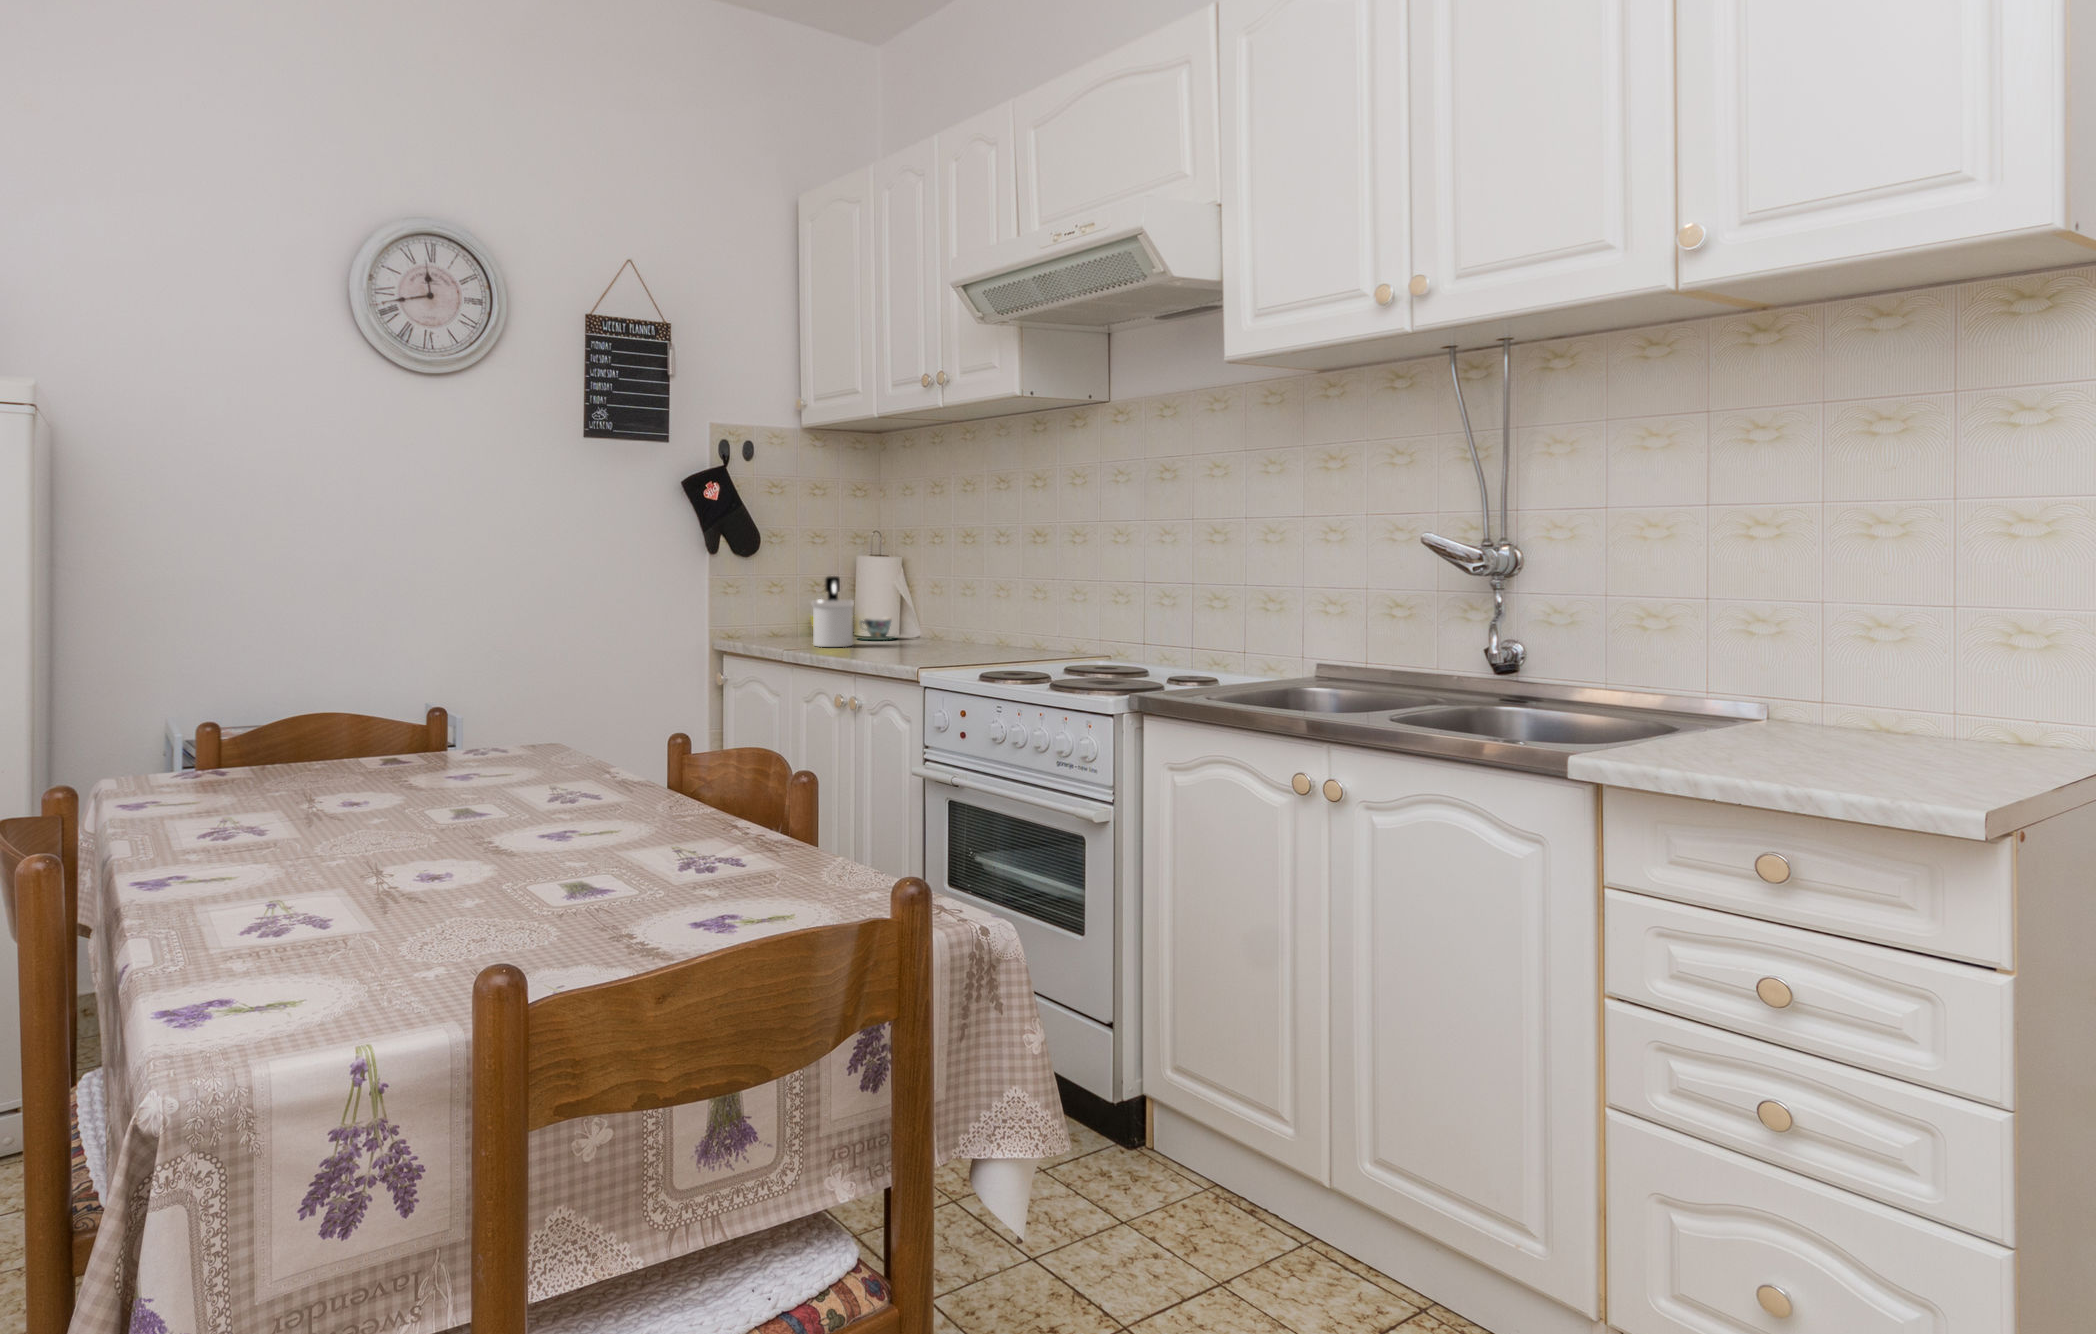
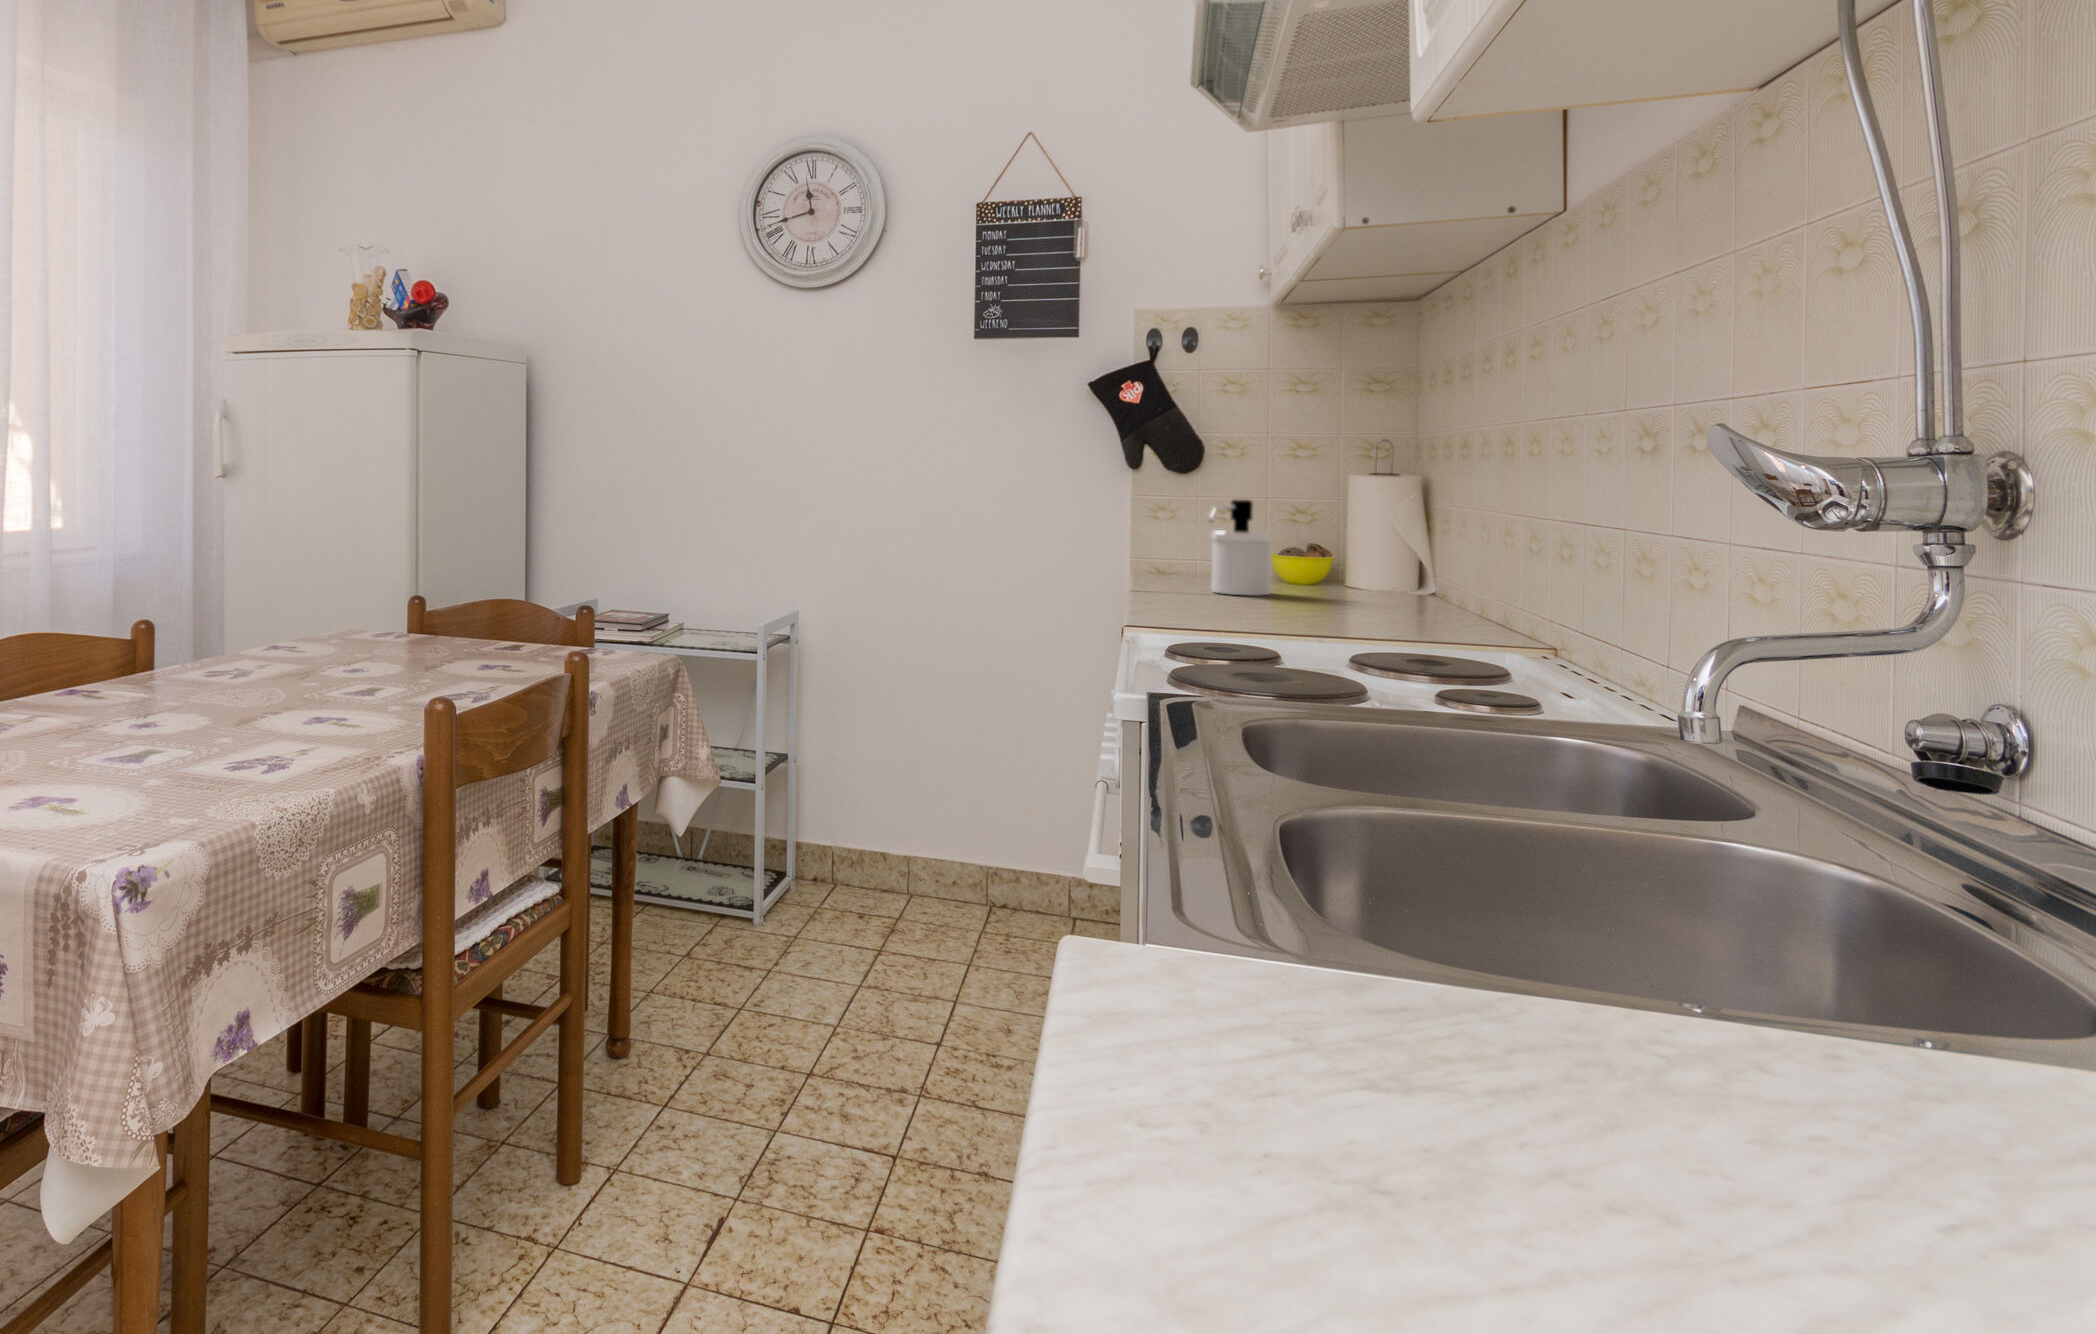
teacup: present [859,618,896,640] -> none [1322,561,1391,594]

